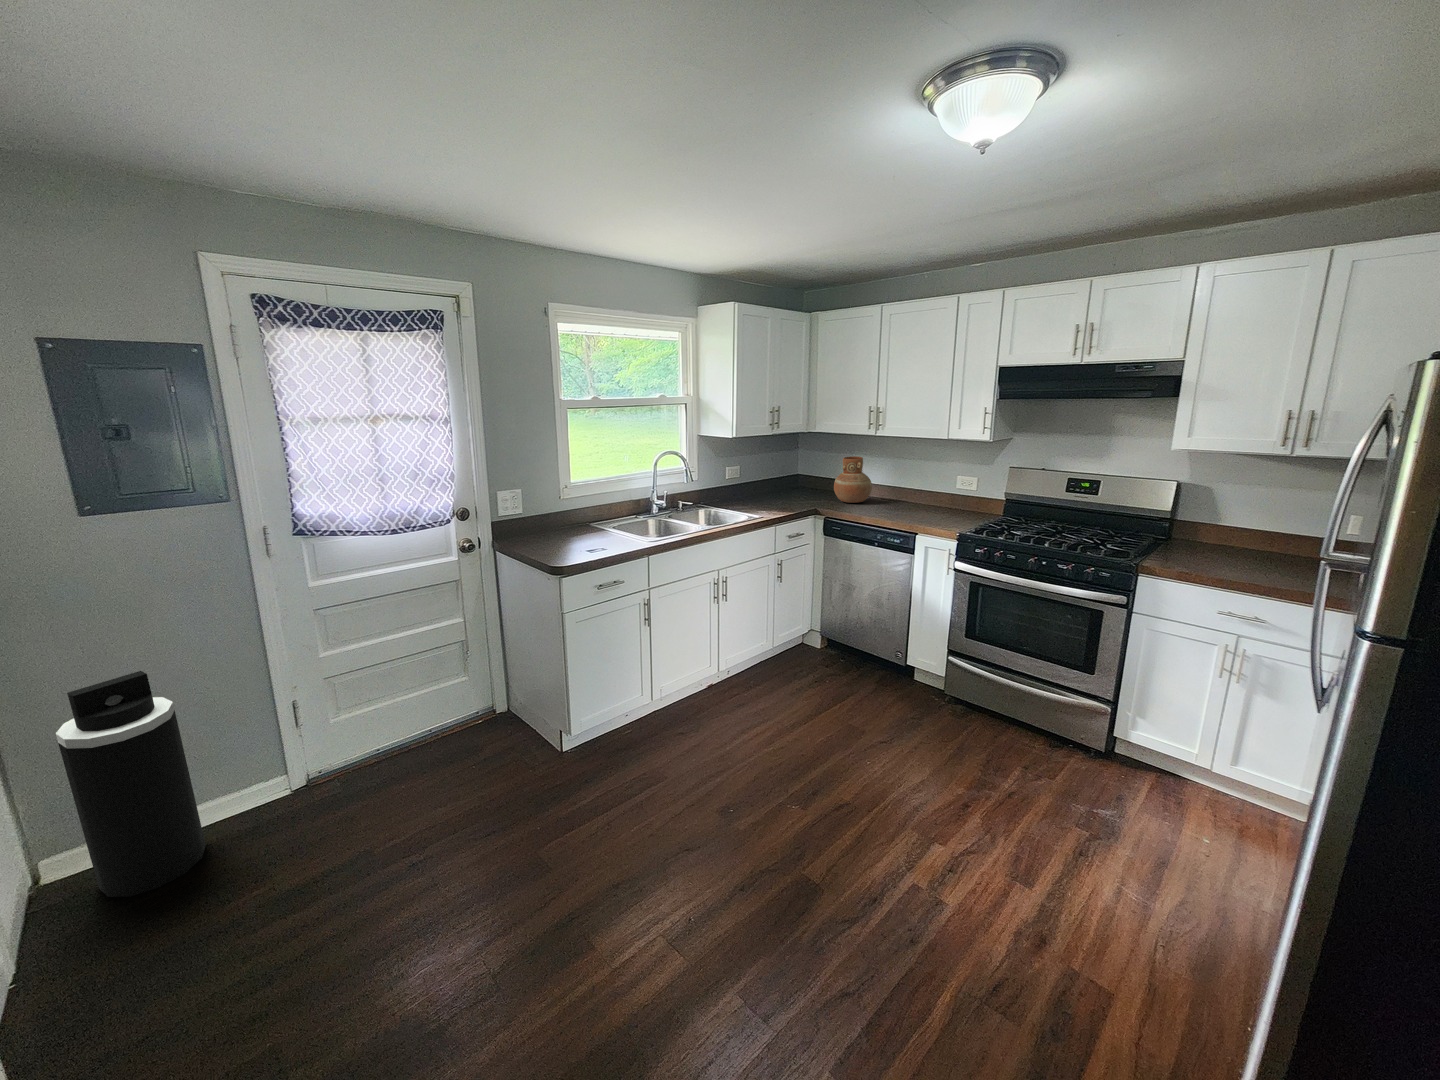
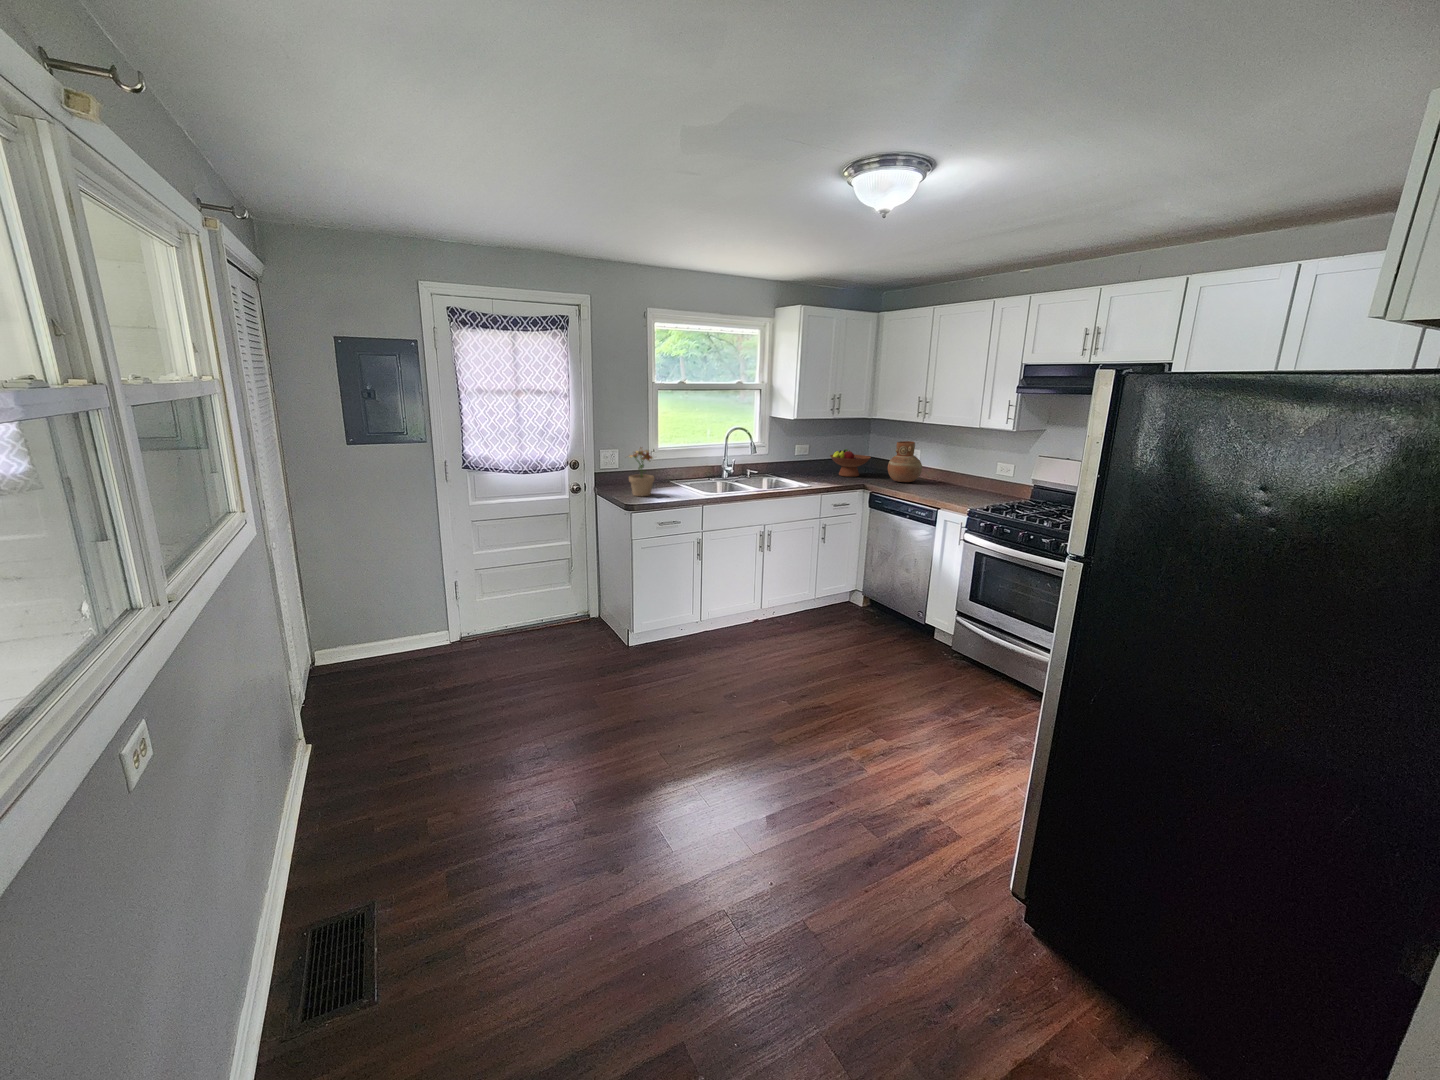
fruit bowl: none [765,468,811,500] -> present [830,449,871,477]
potted plant: none [540,484,580,550] -> present [629,448,654,496]
trash can: present [56,671,206,897] -> none [325,544,397,680]

